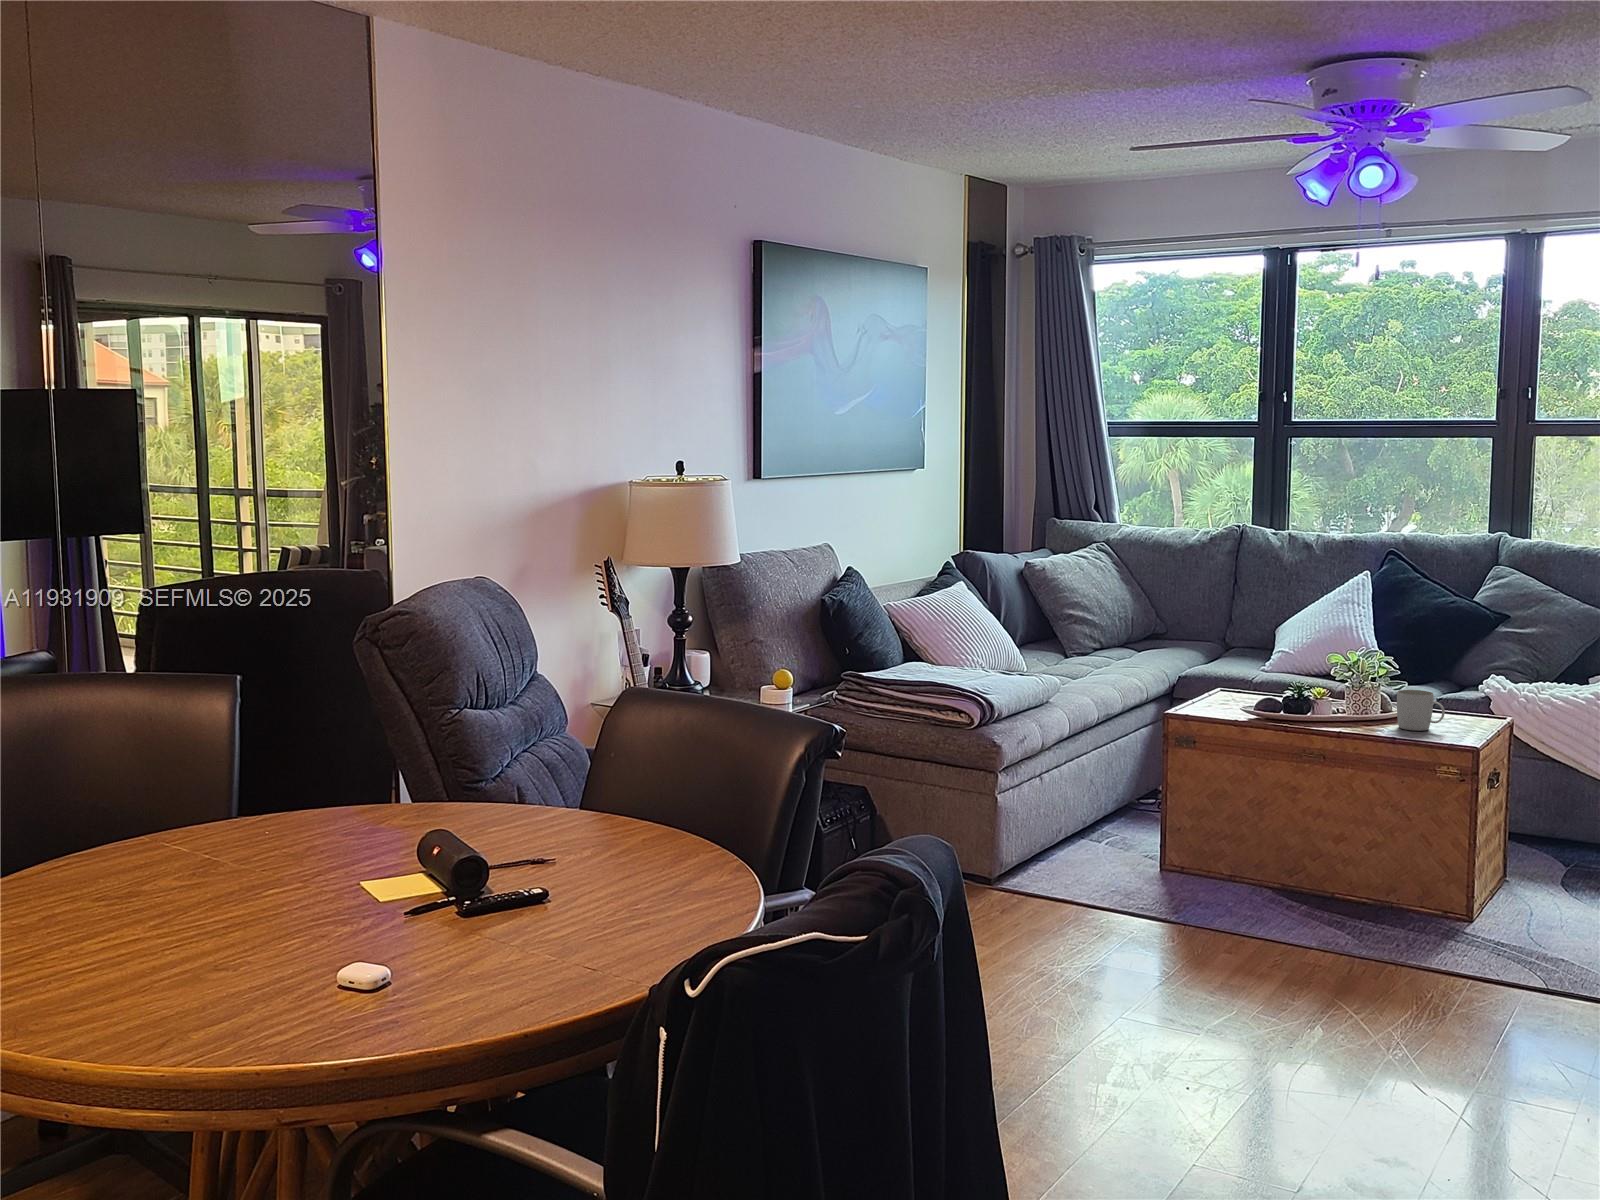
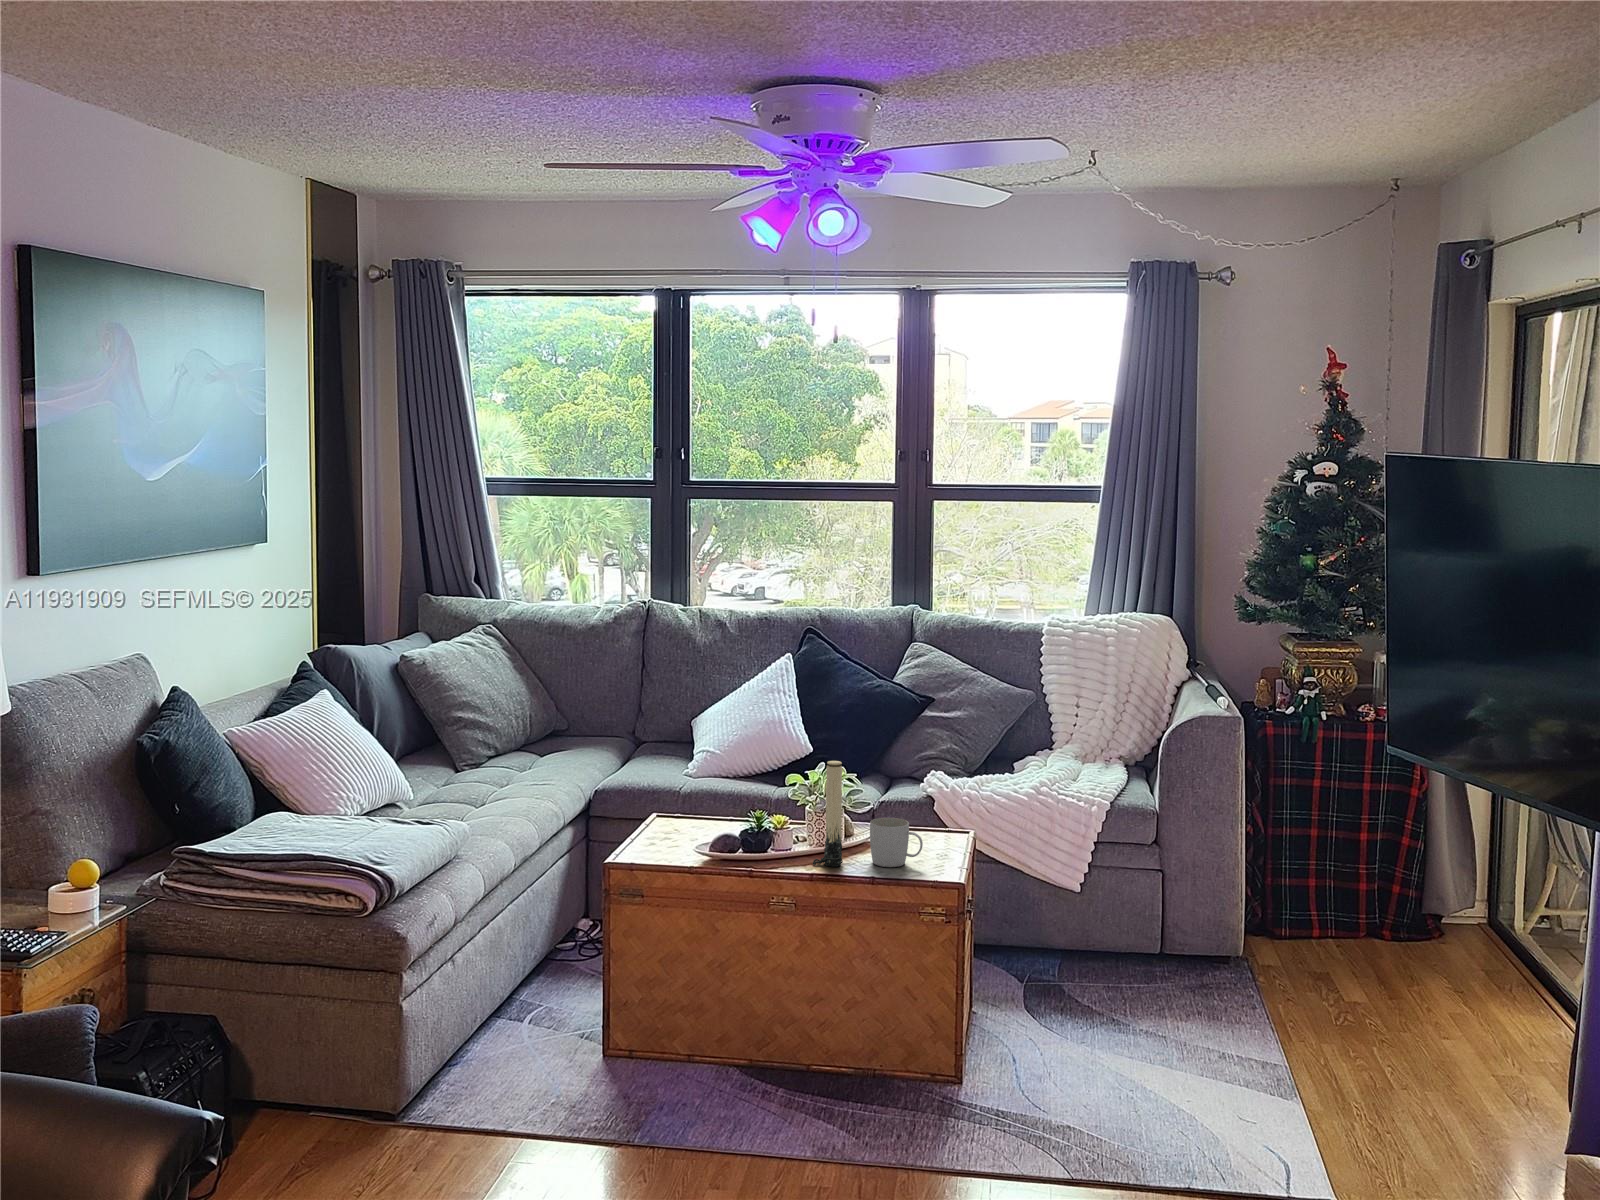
candle: none [1343,636,1372,726] -> present [813,761,843,866]

